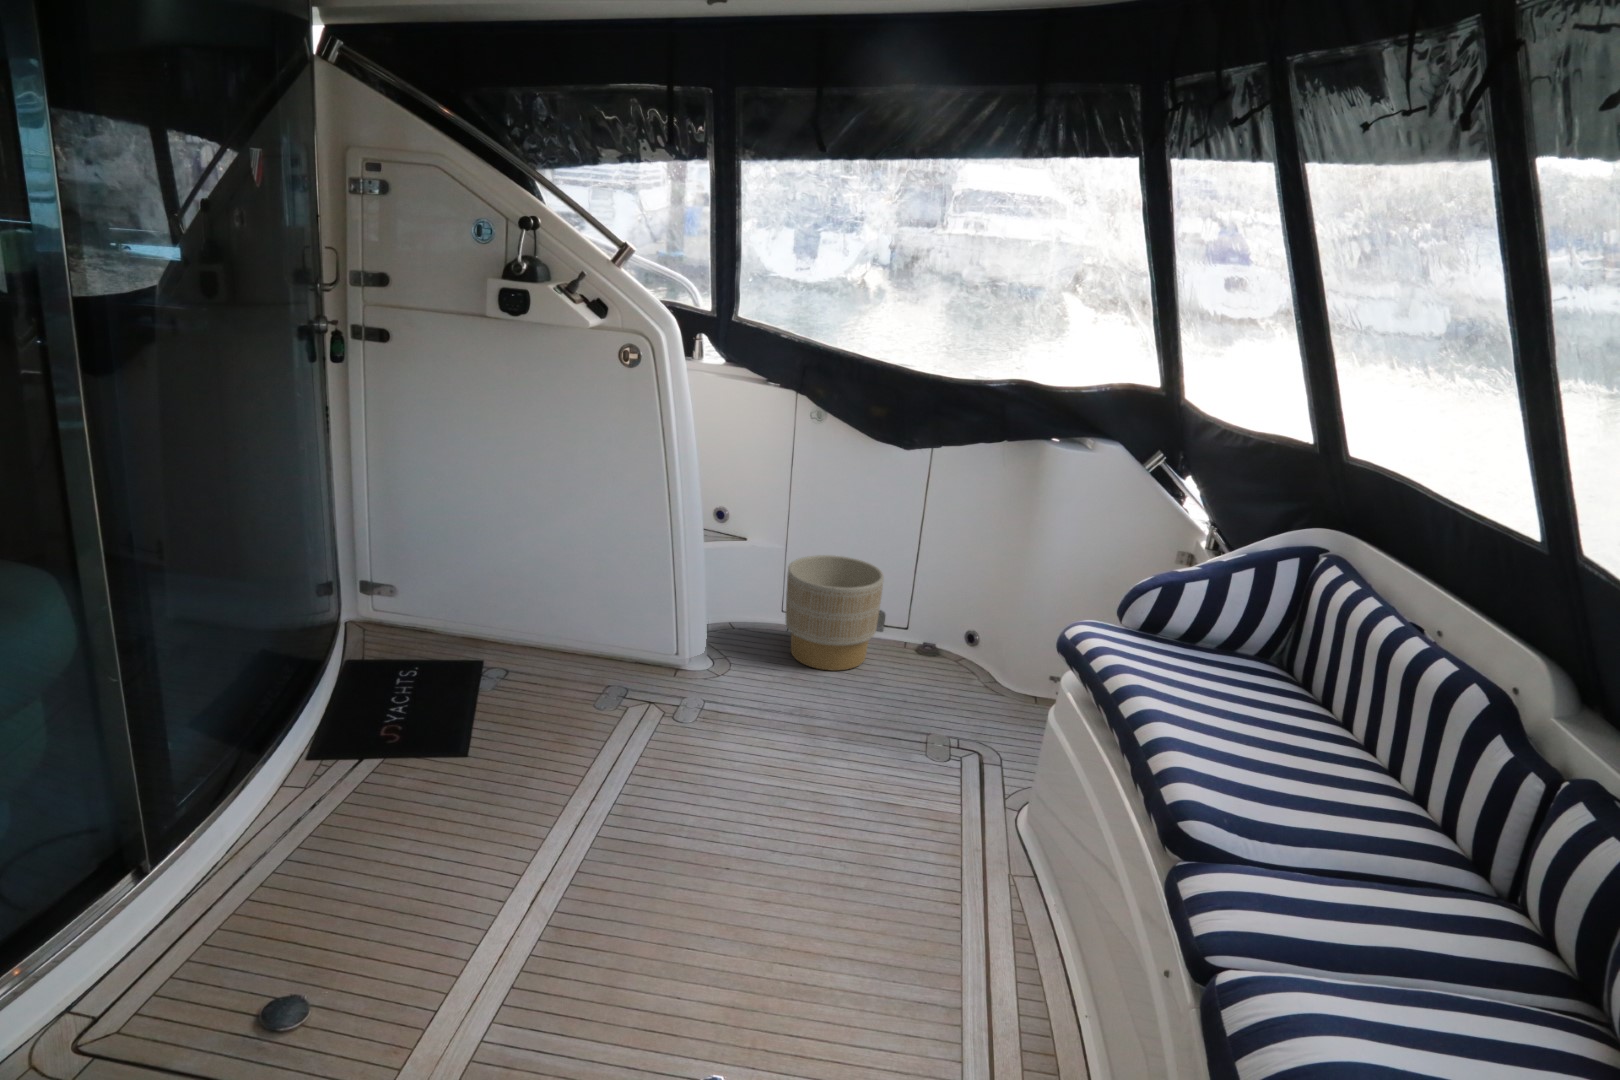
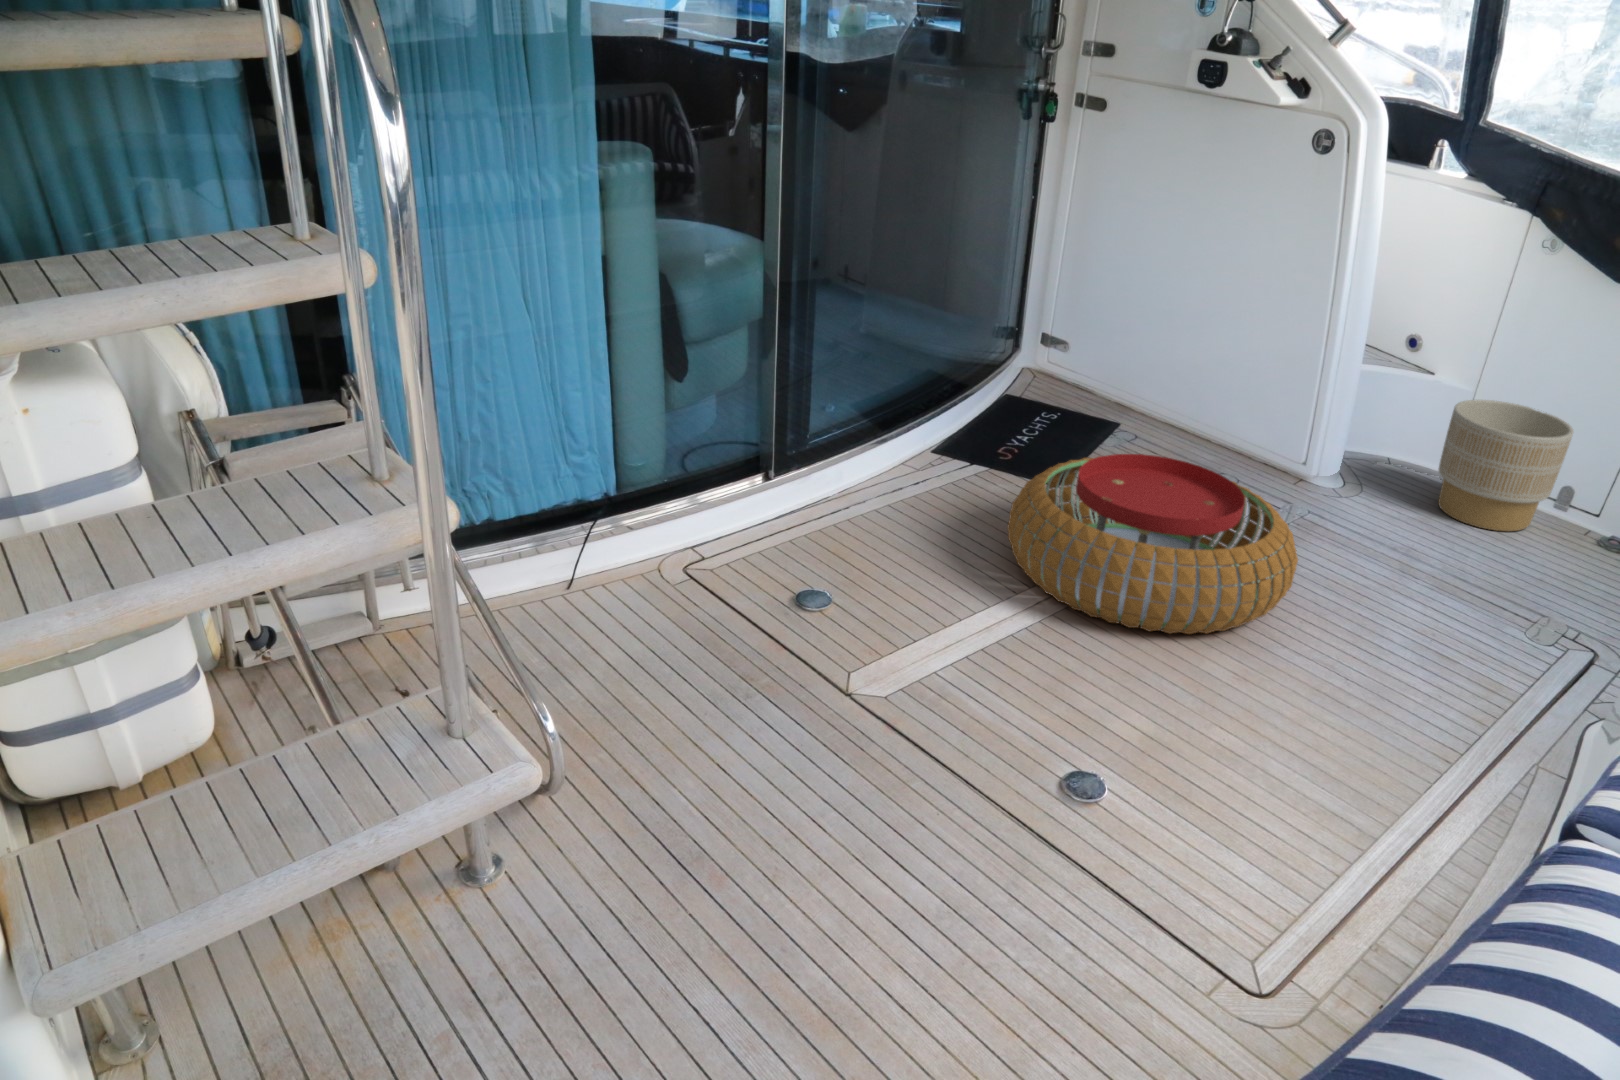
pouf: none [454,714,776,944] -> present [1007,454,1298,634]

